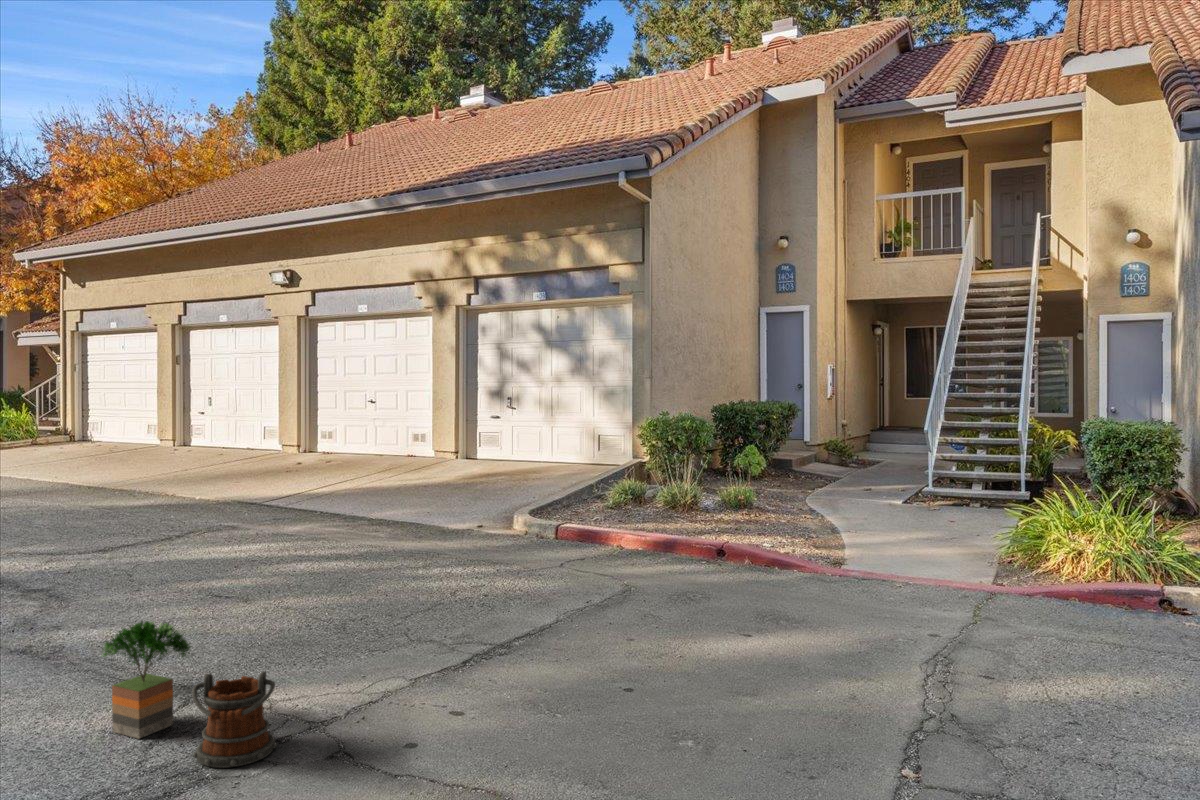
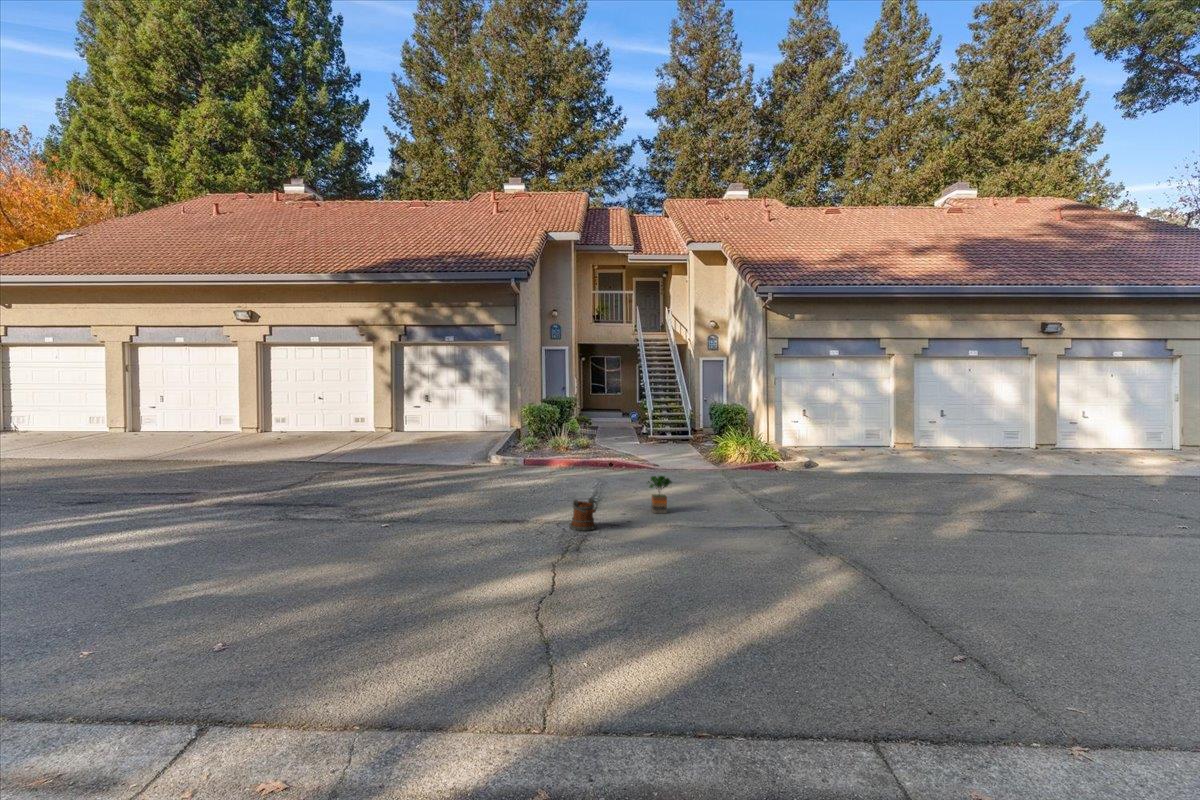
potted tree: present [101,621,191,739] -> present [648,476,672,513]

